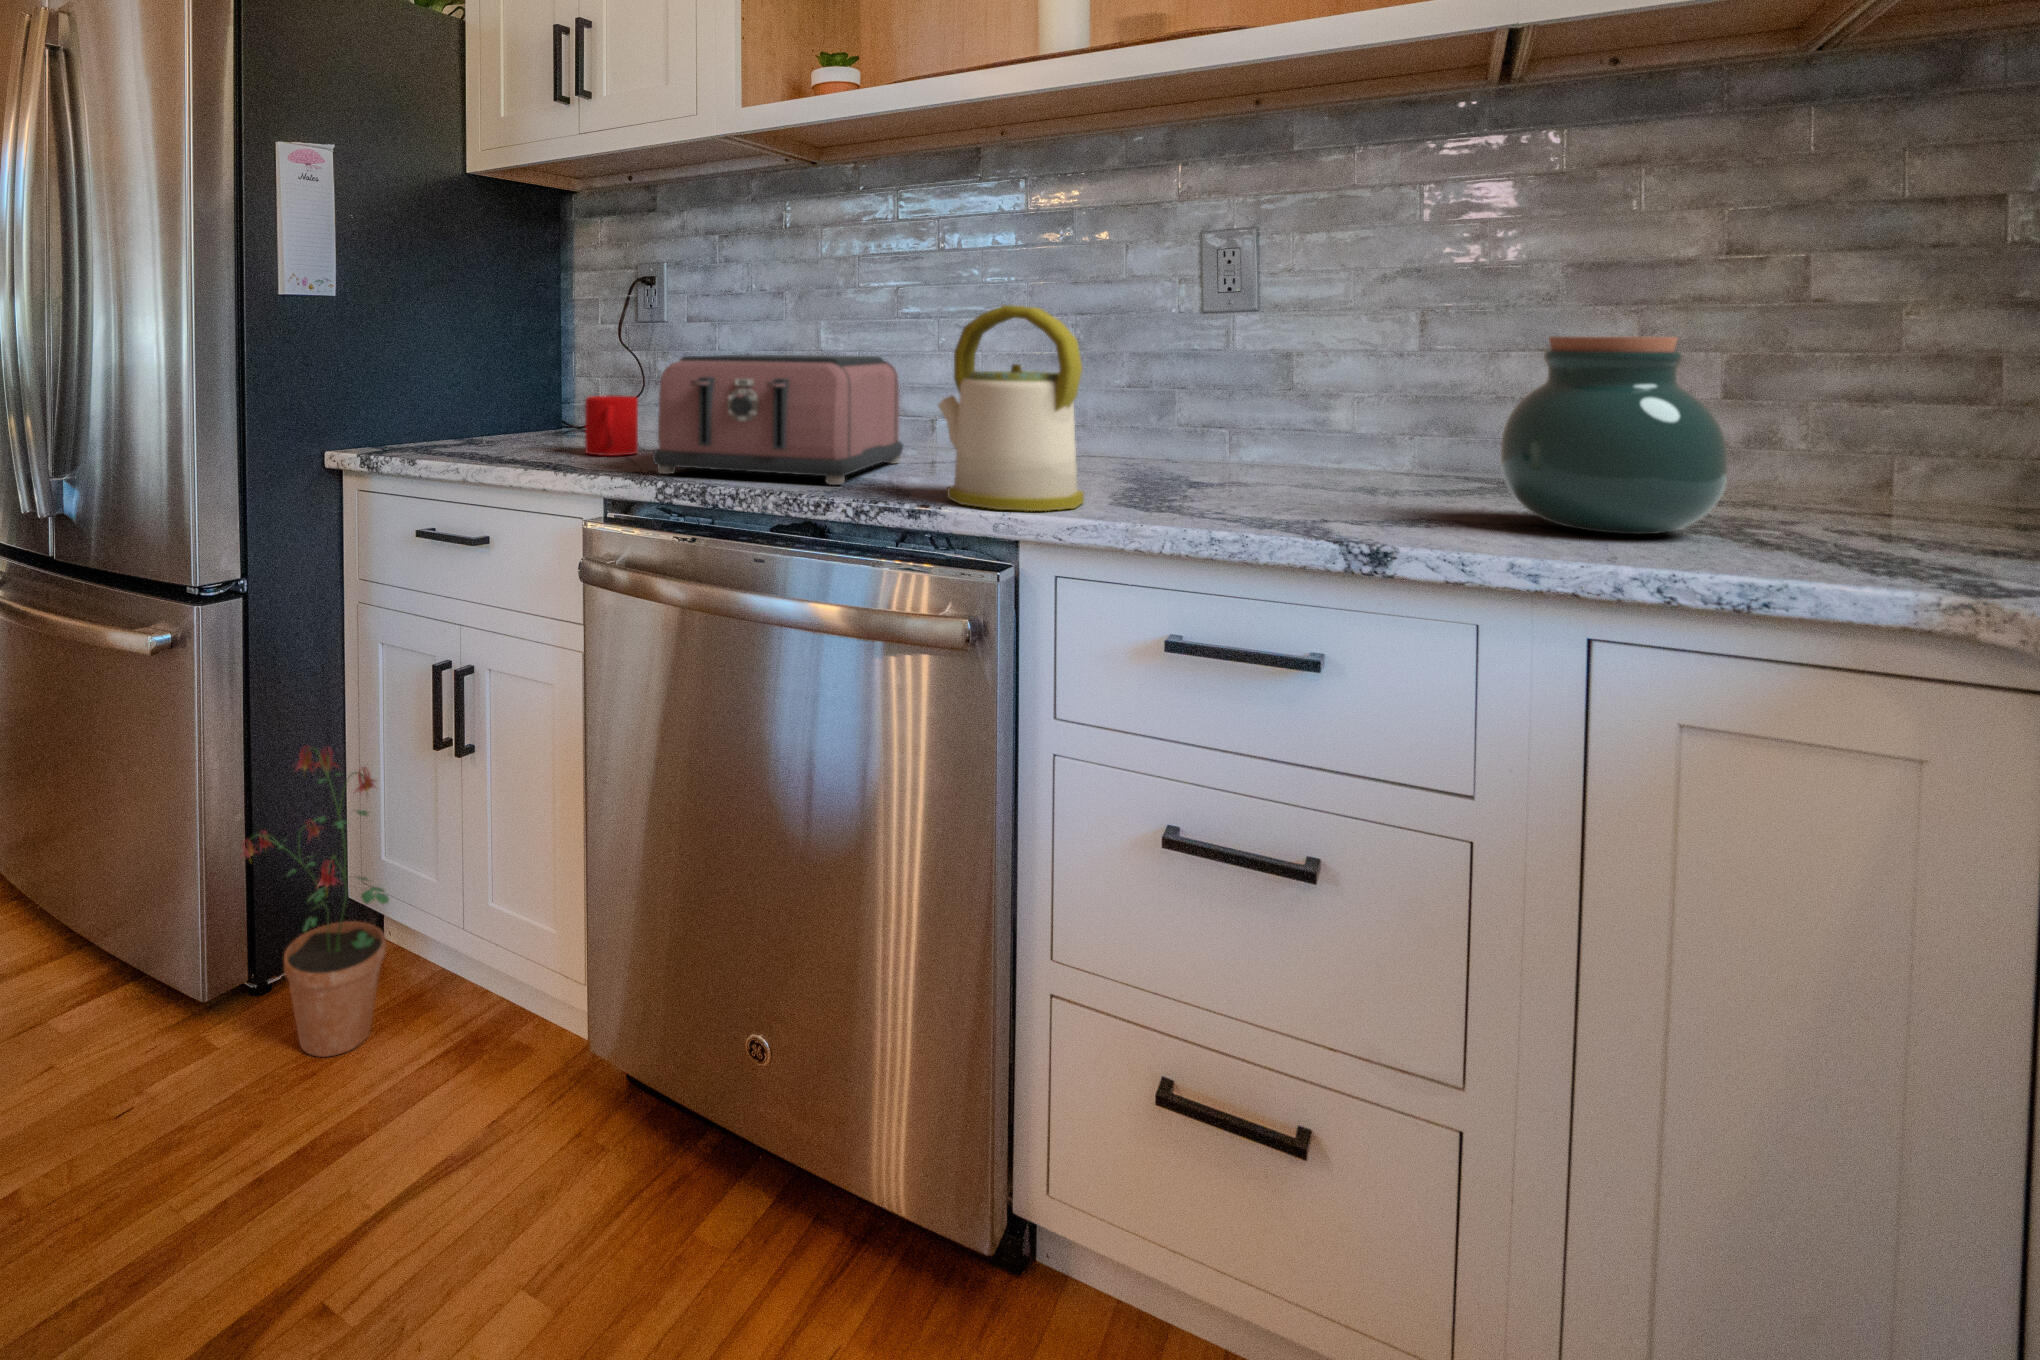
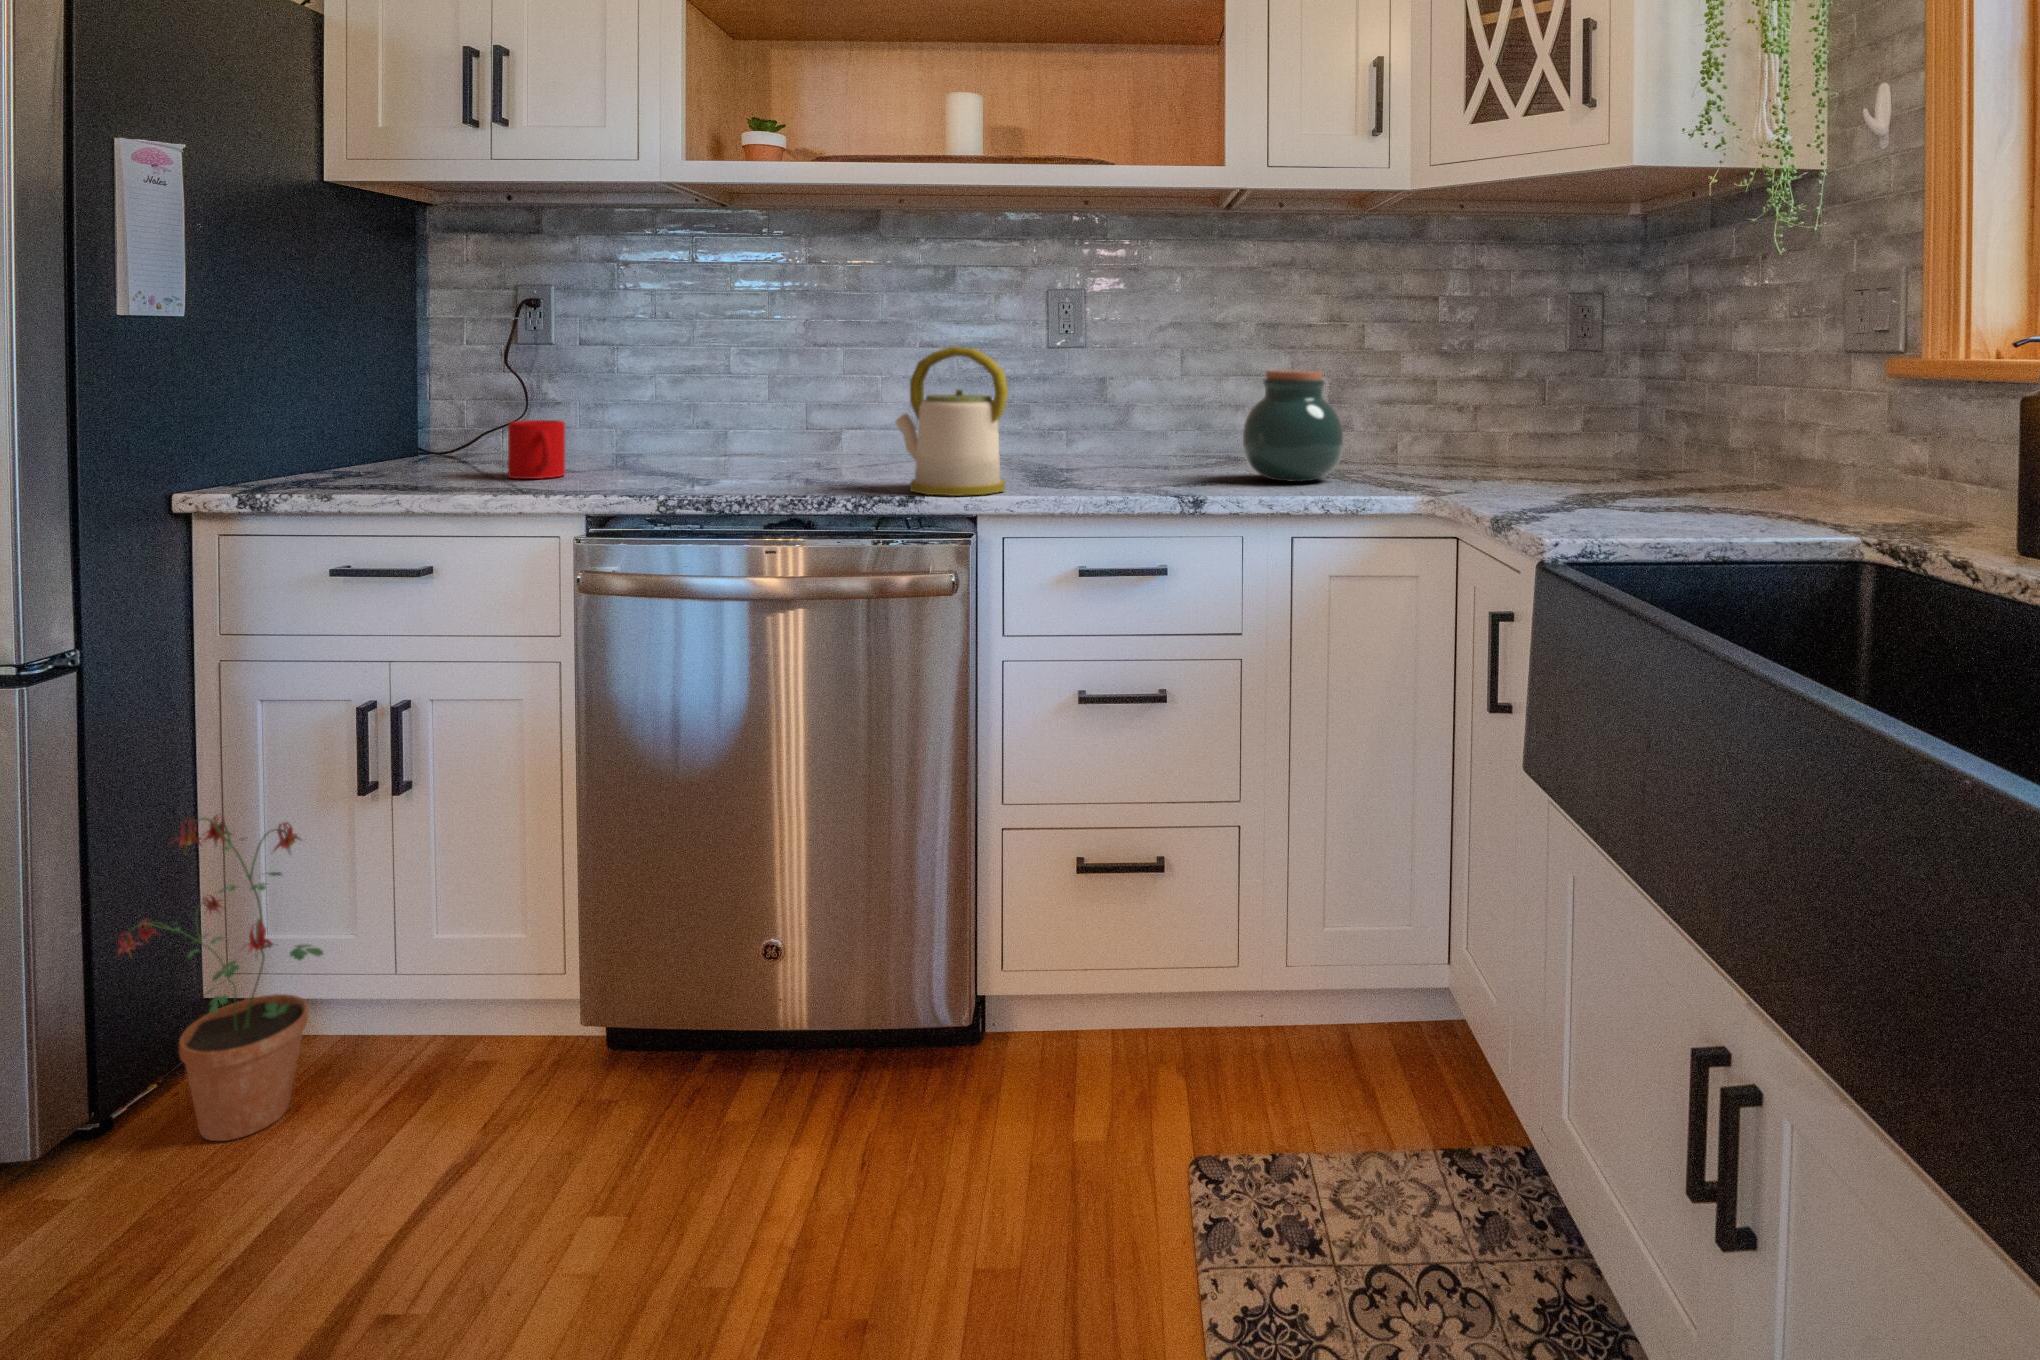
toaster: present [653,354,903,485] -> none [629,379,828,490]

